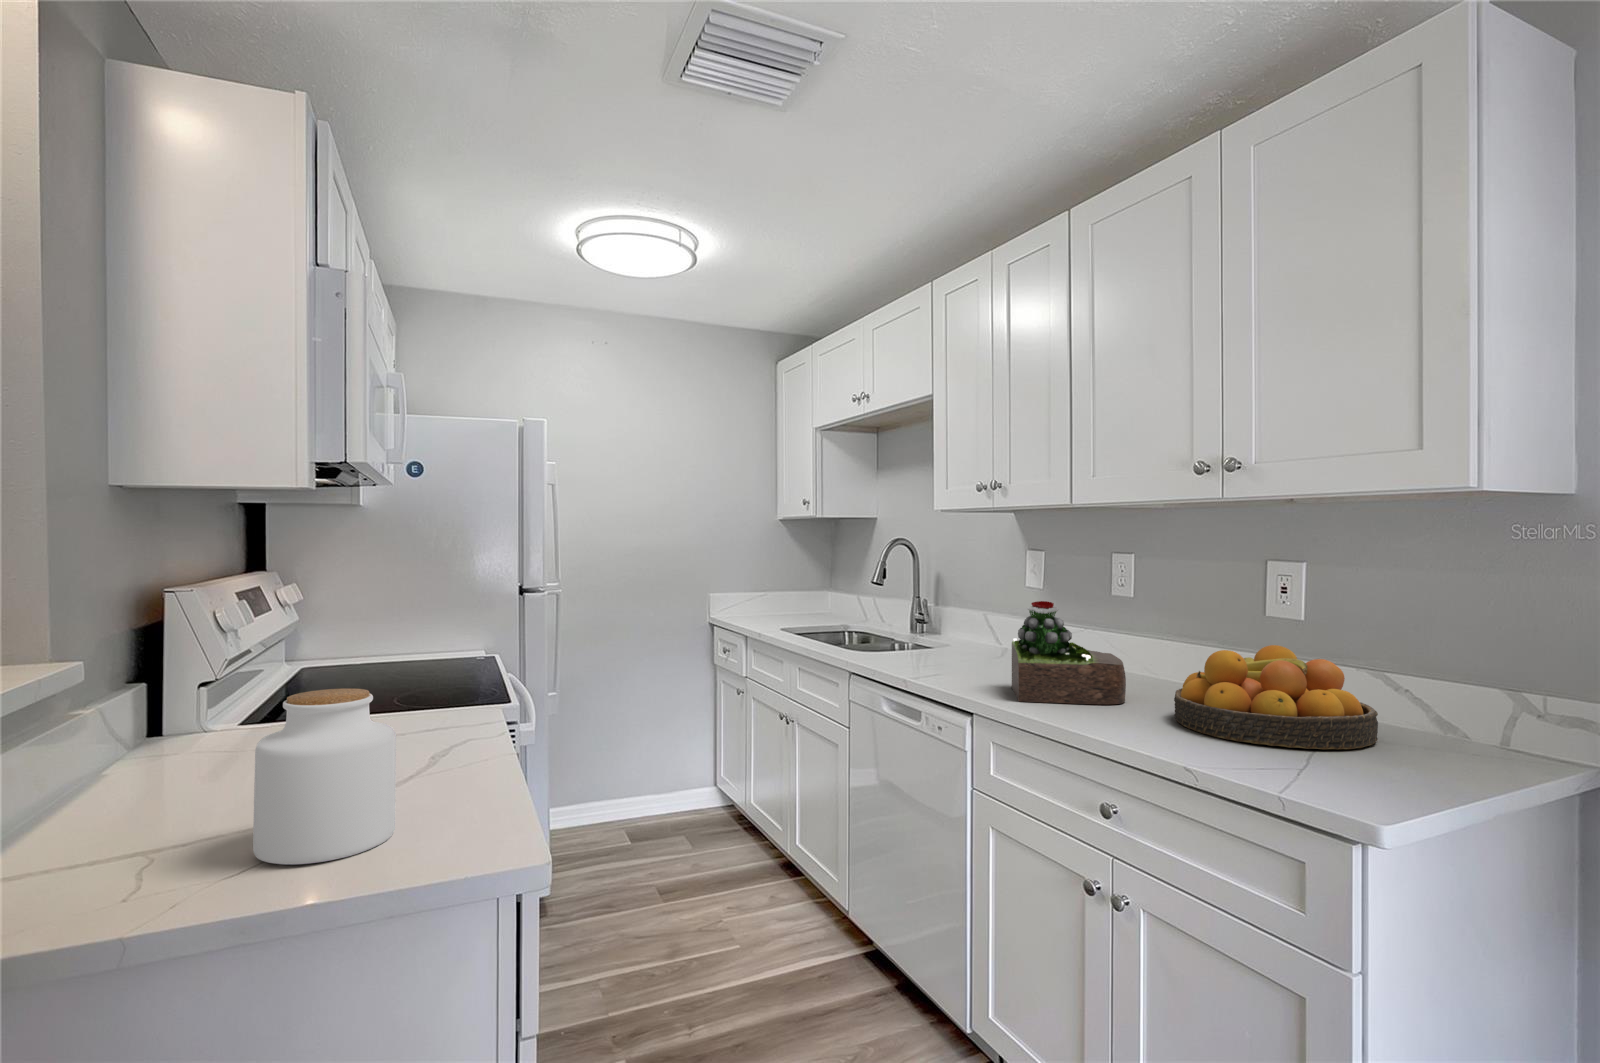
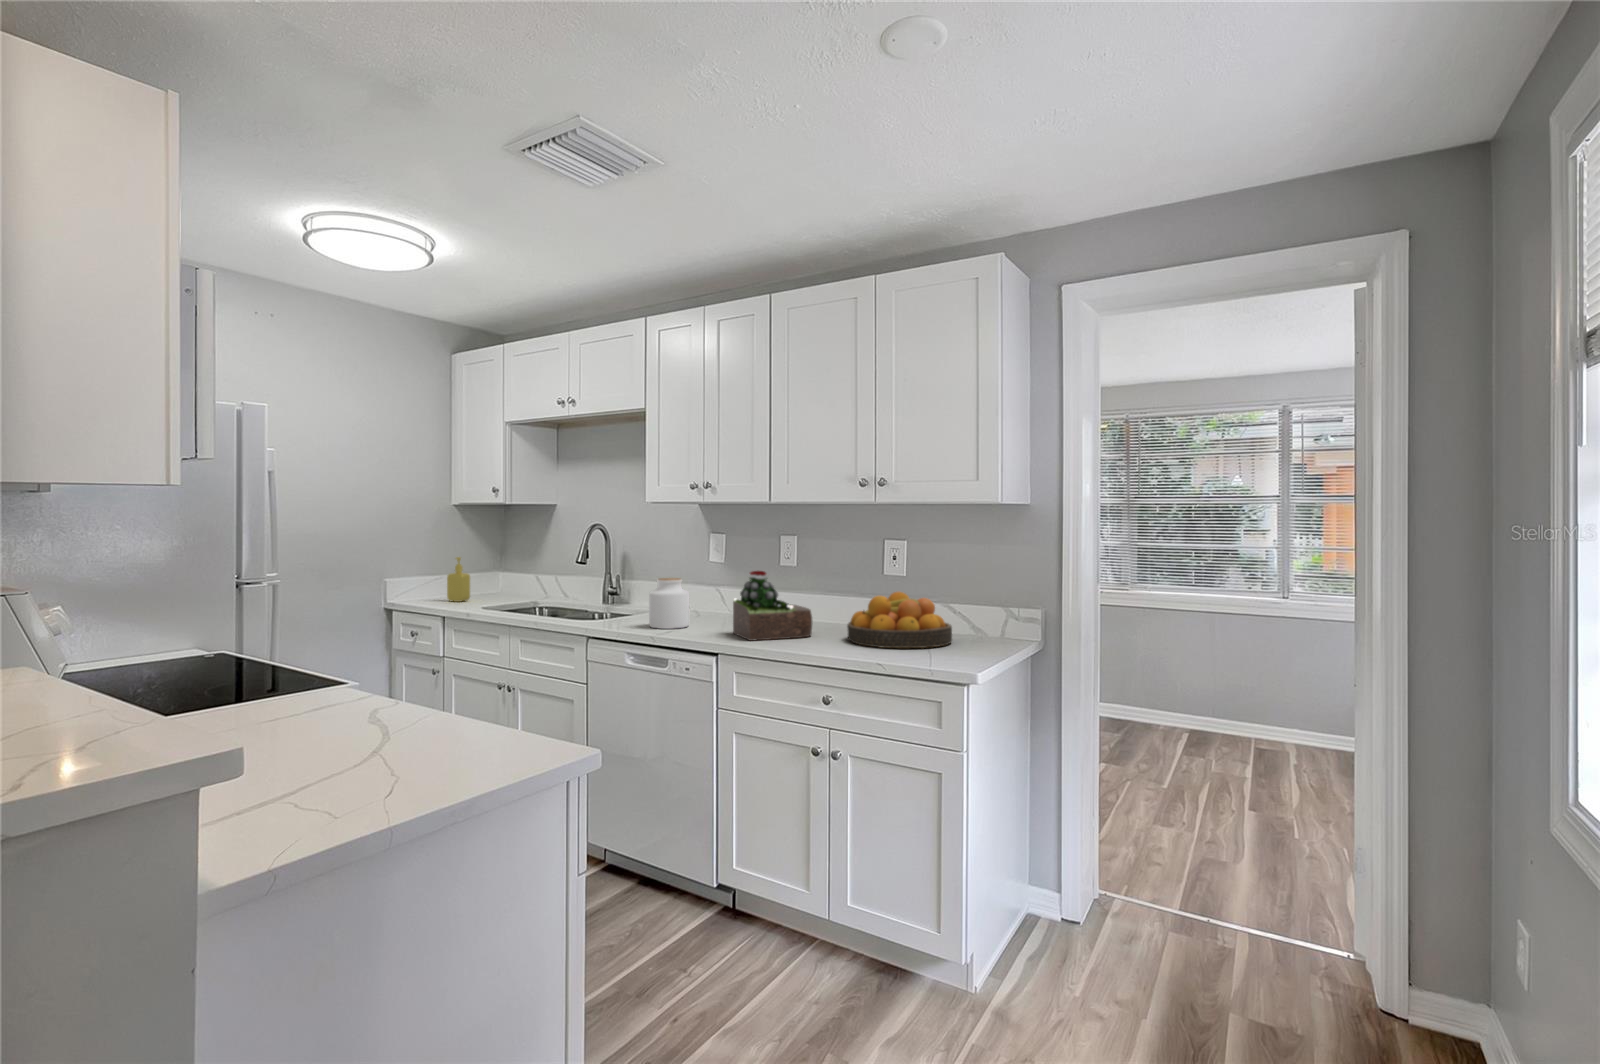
soap dispenser: none [768,575,790,622] -> present [447,557,470,602]
jar: present [253,688,396,865] -> present [649,578,689,629]

